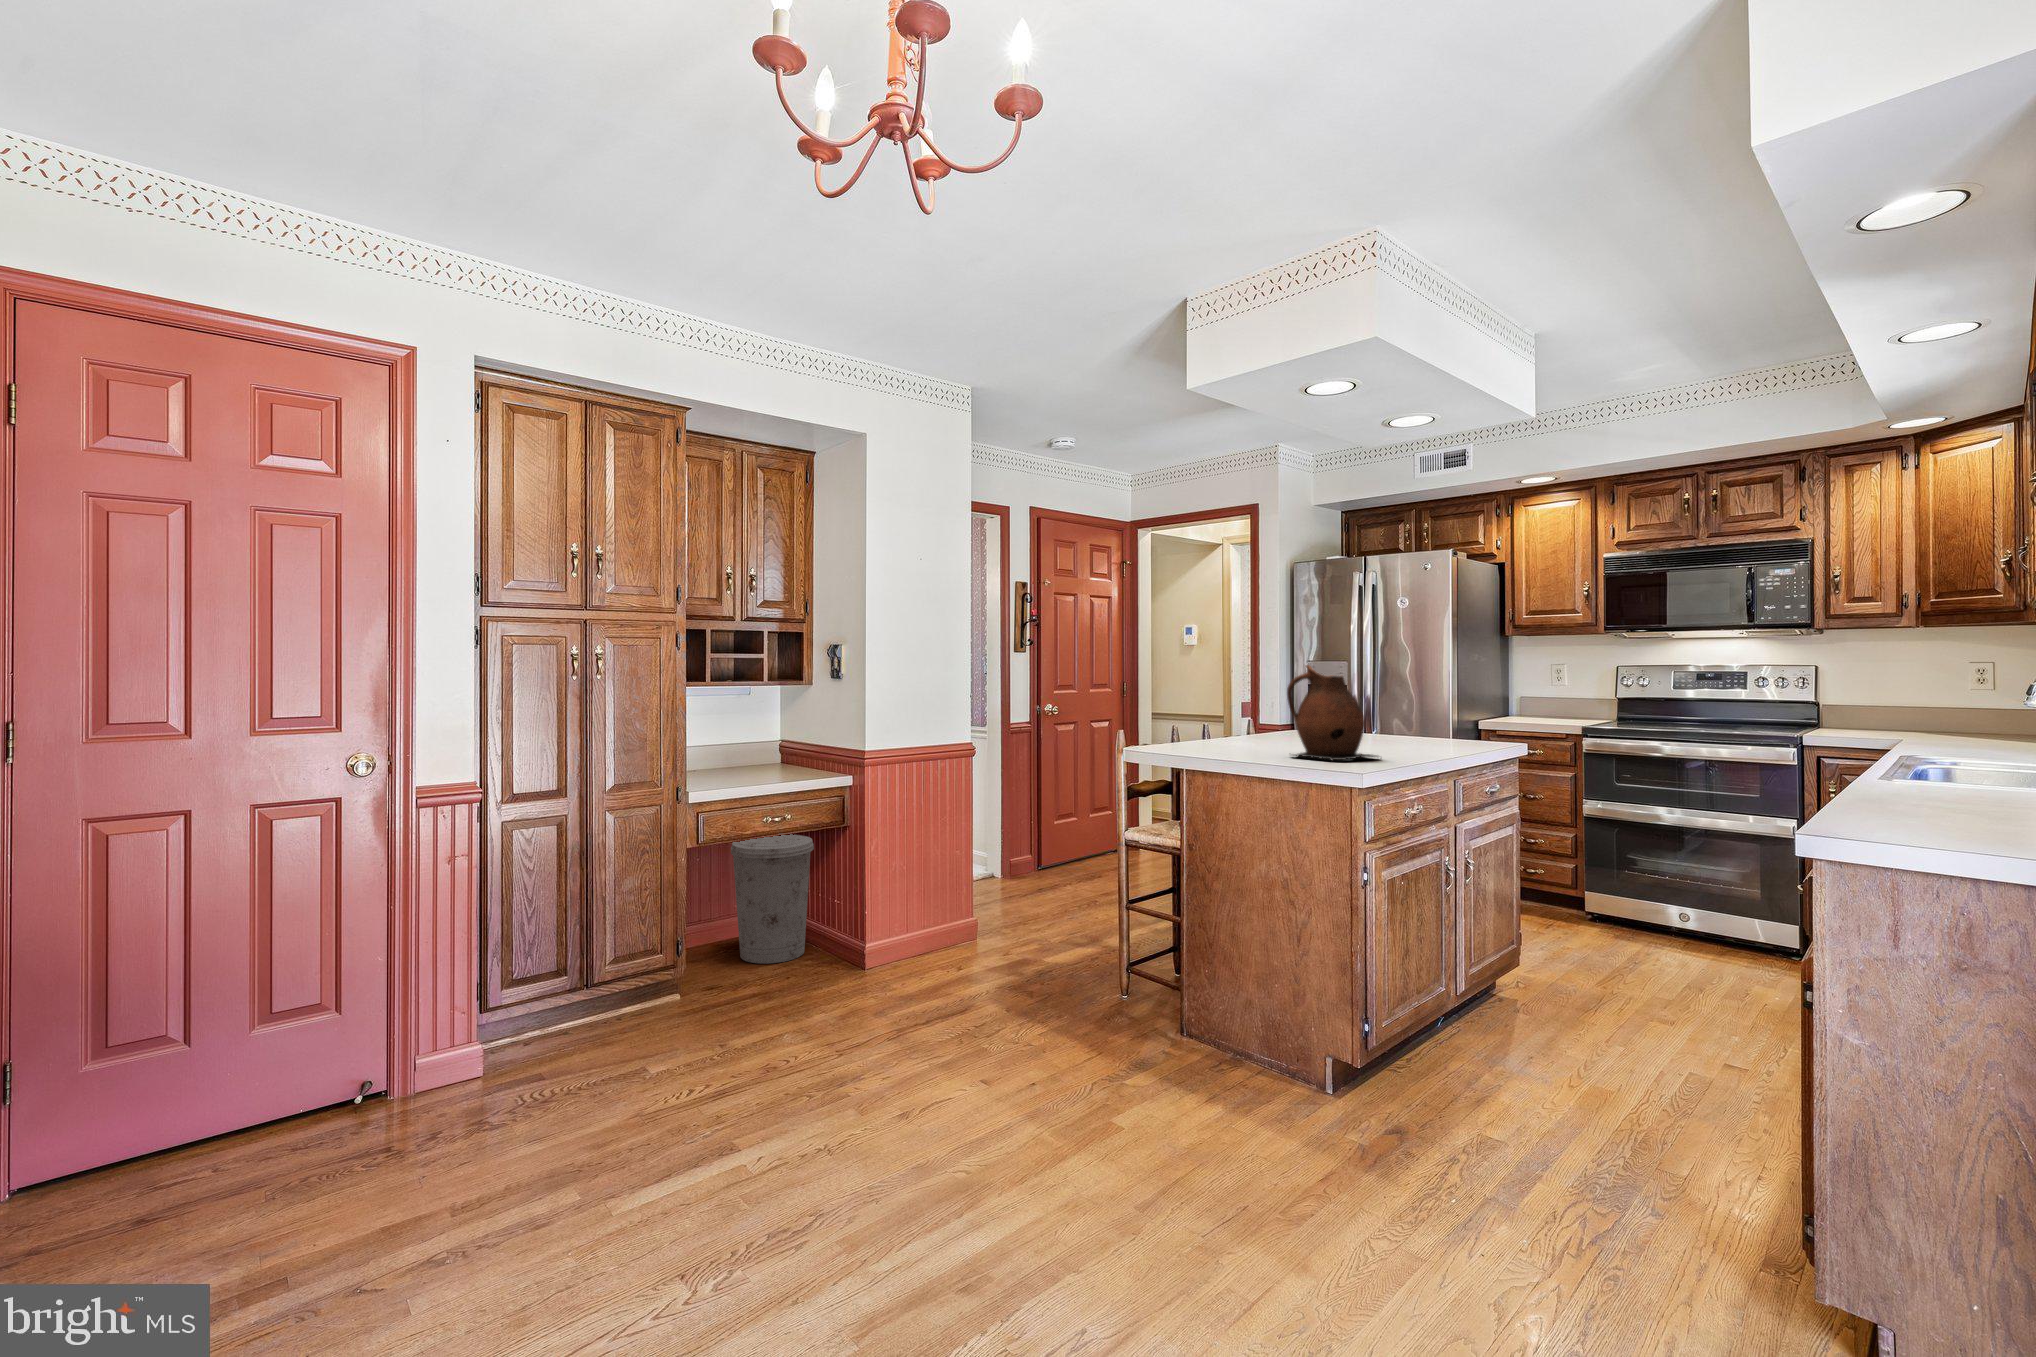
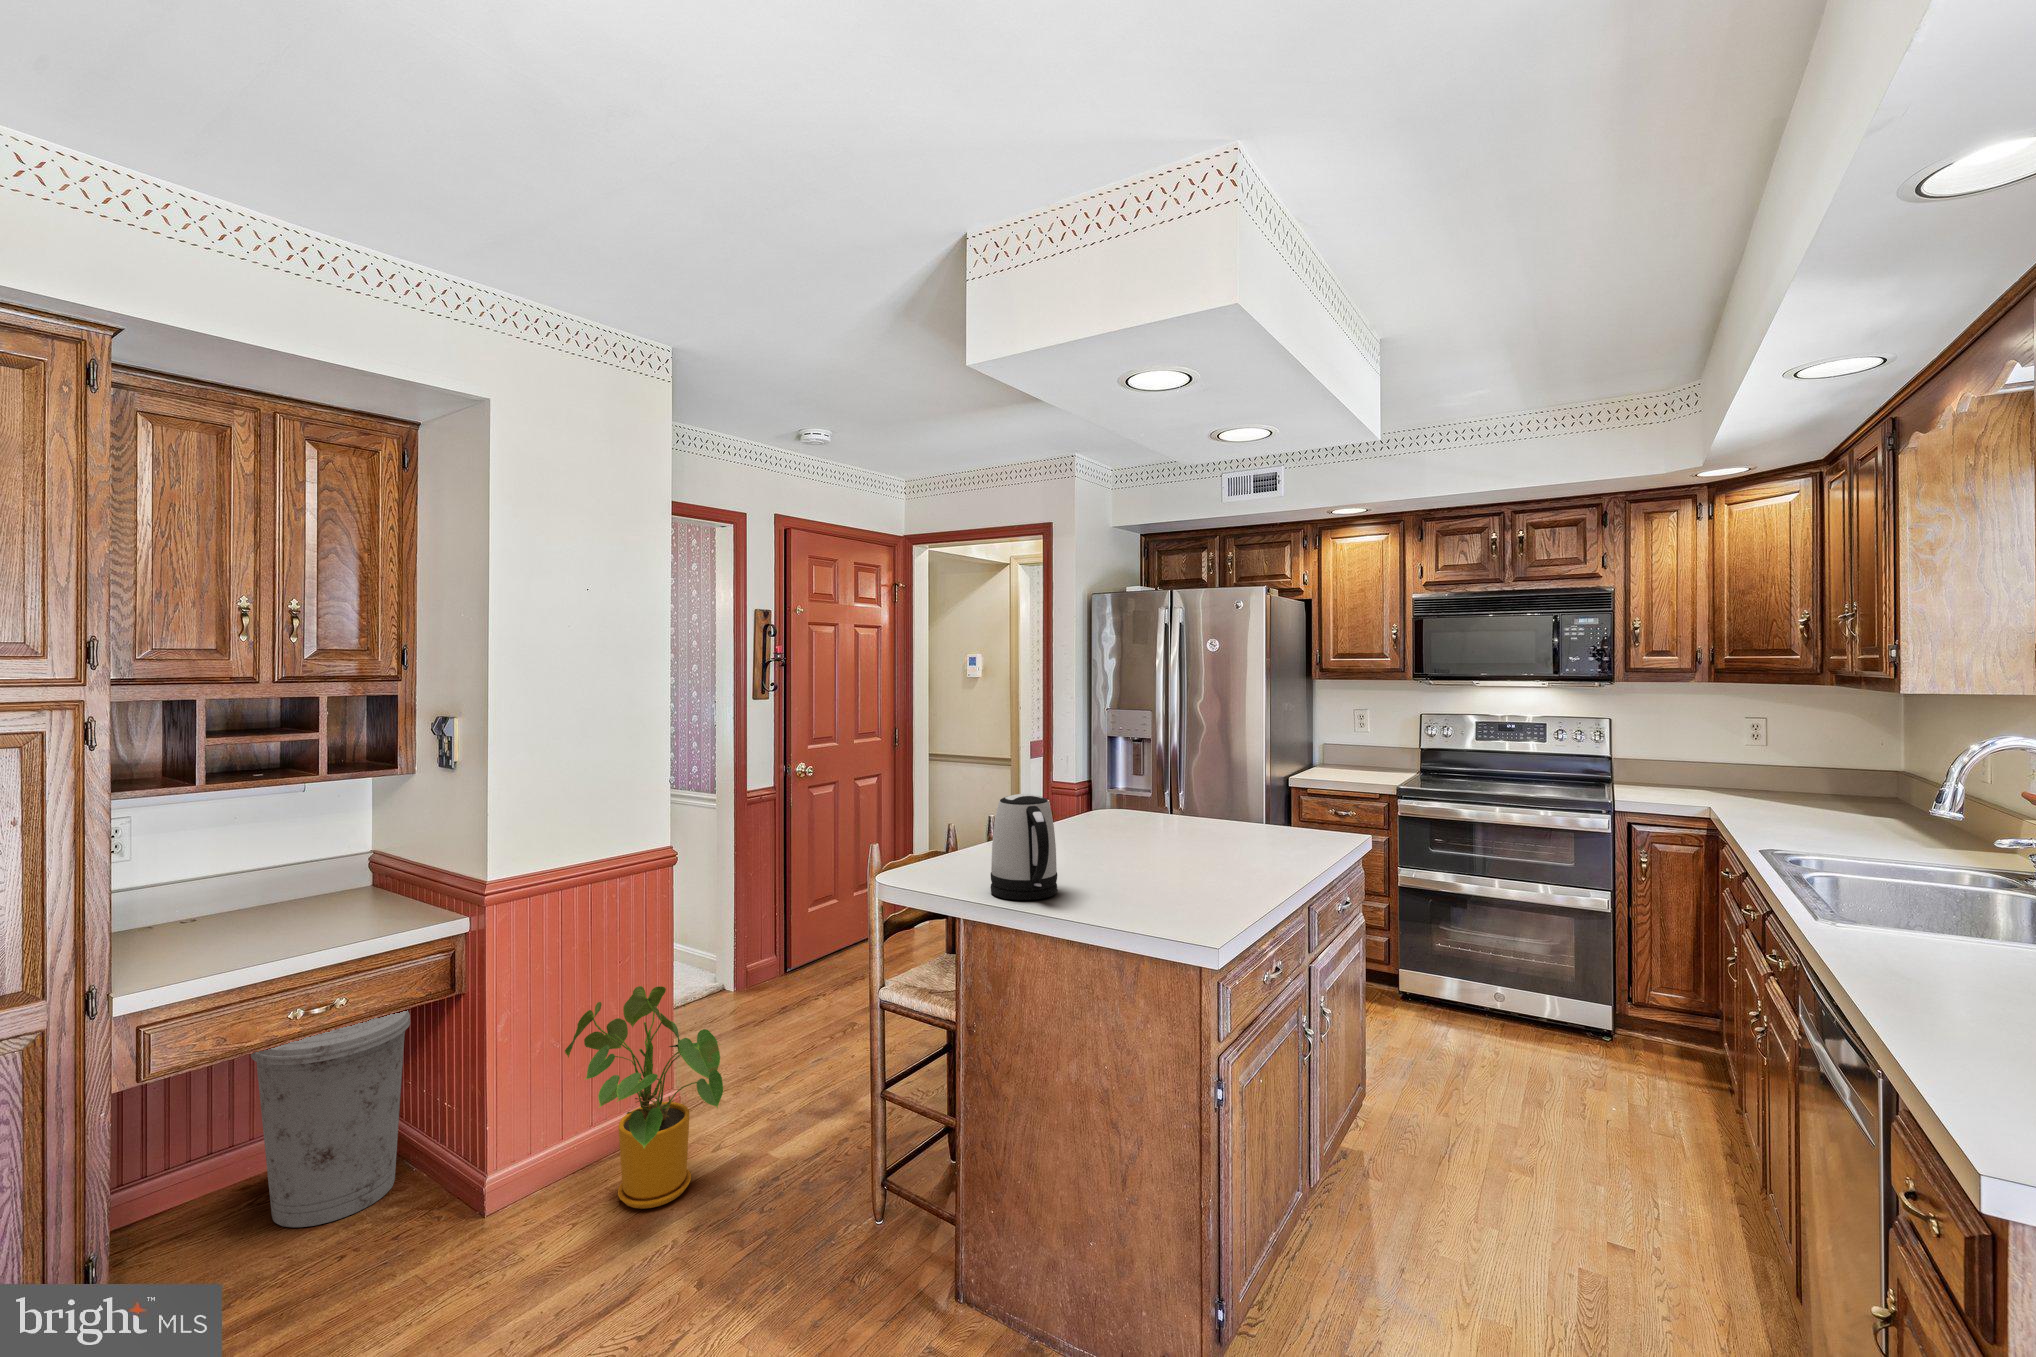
ceramic pitcher: present [1287,665,1378,761] -> none [1112,776,1244,932]
kettle: none [1203,683,1250,751] -> present [991,794,1057,900]
house plant: none [911,835,1017,974] -> present [565,986,723,1209]

